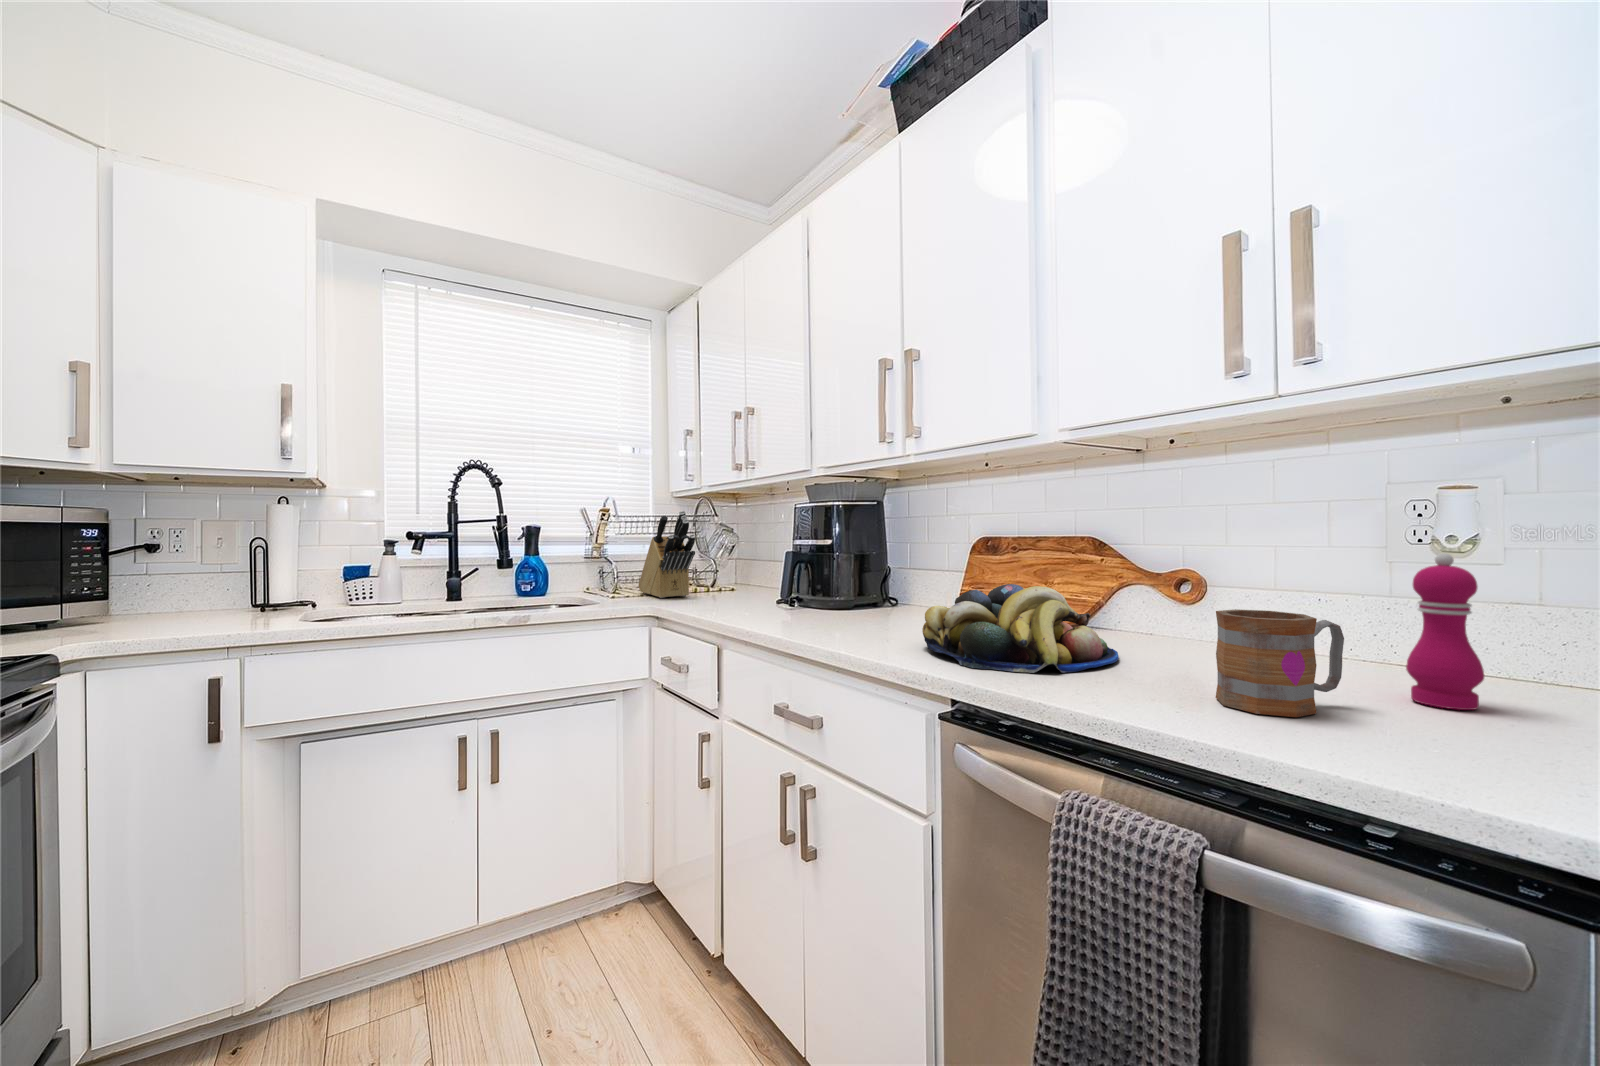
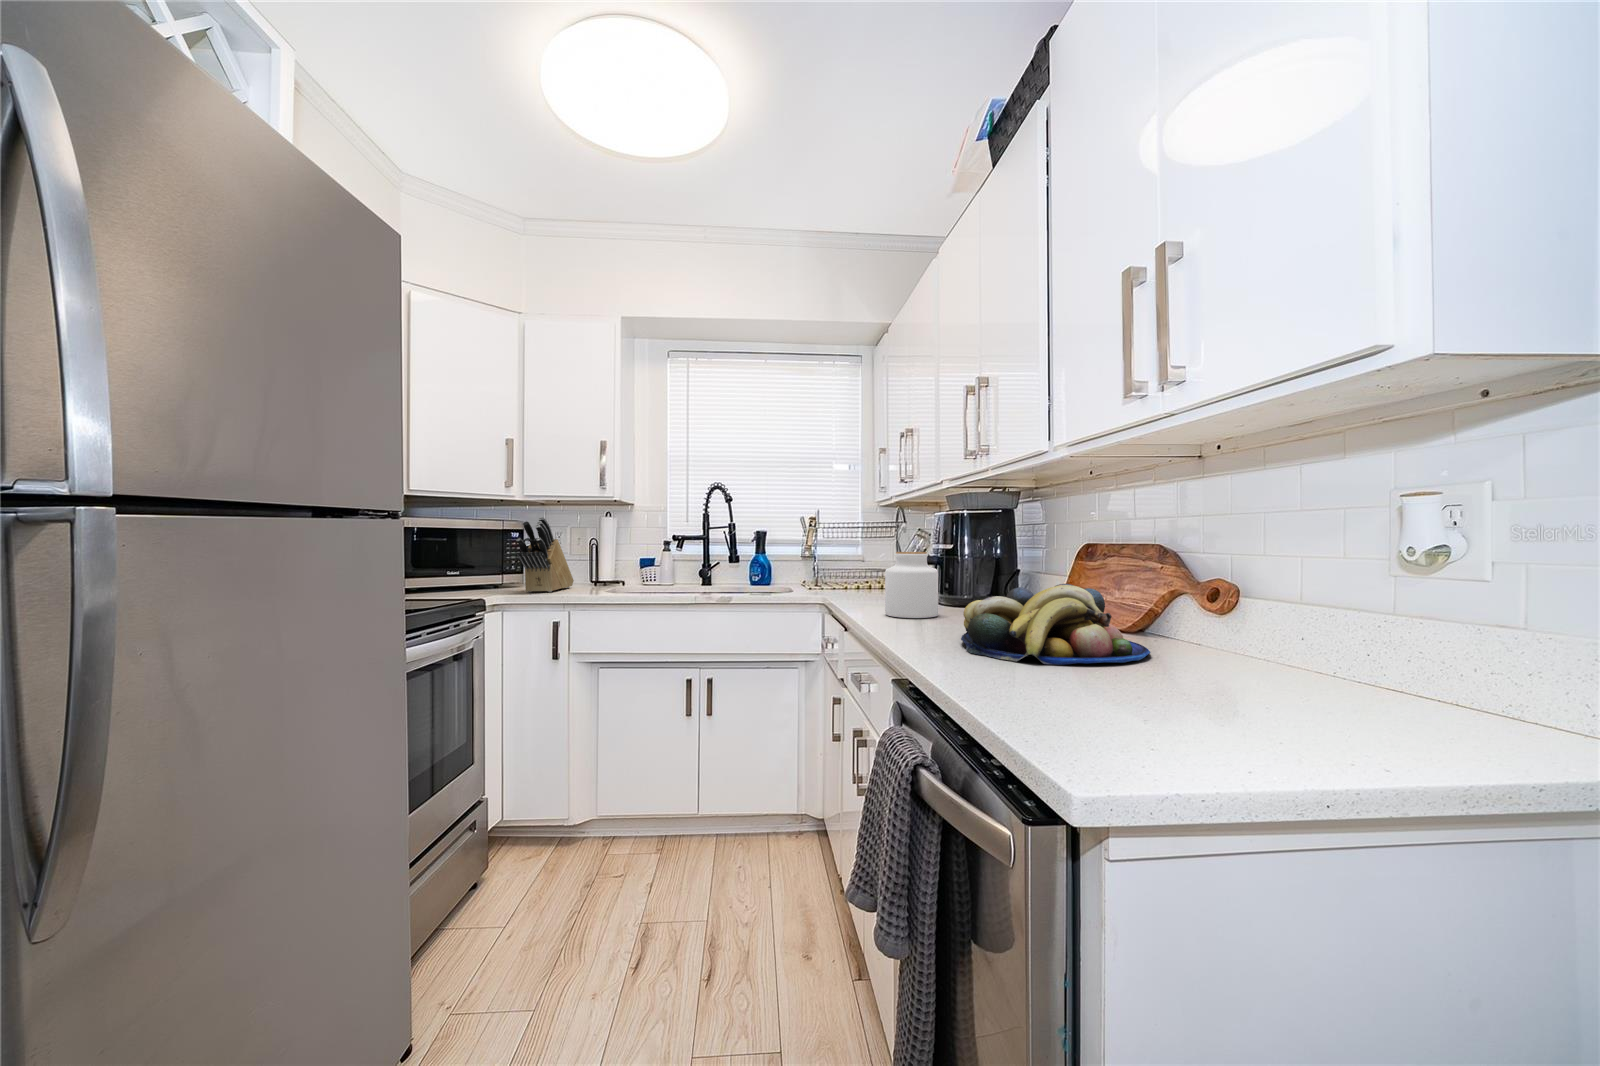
knife block: present [639,511,695,598] -> present [516,517,574,592]
jar: none [775,552,835,629] -> present [885,552,938,618]
pepper mill: present [1406,554,1484,710] -> none [1394,554,1489,744]
mug: present [1216,609,1344,717] -> none [1132,609,1280,718]

